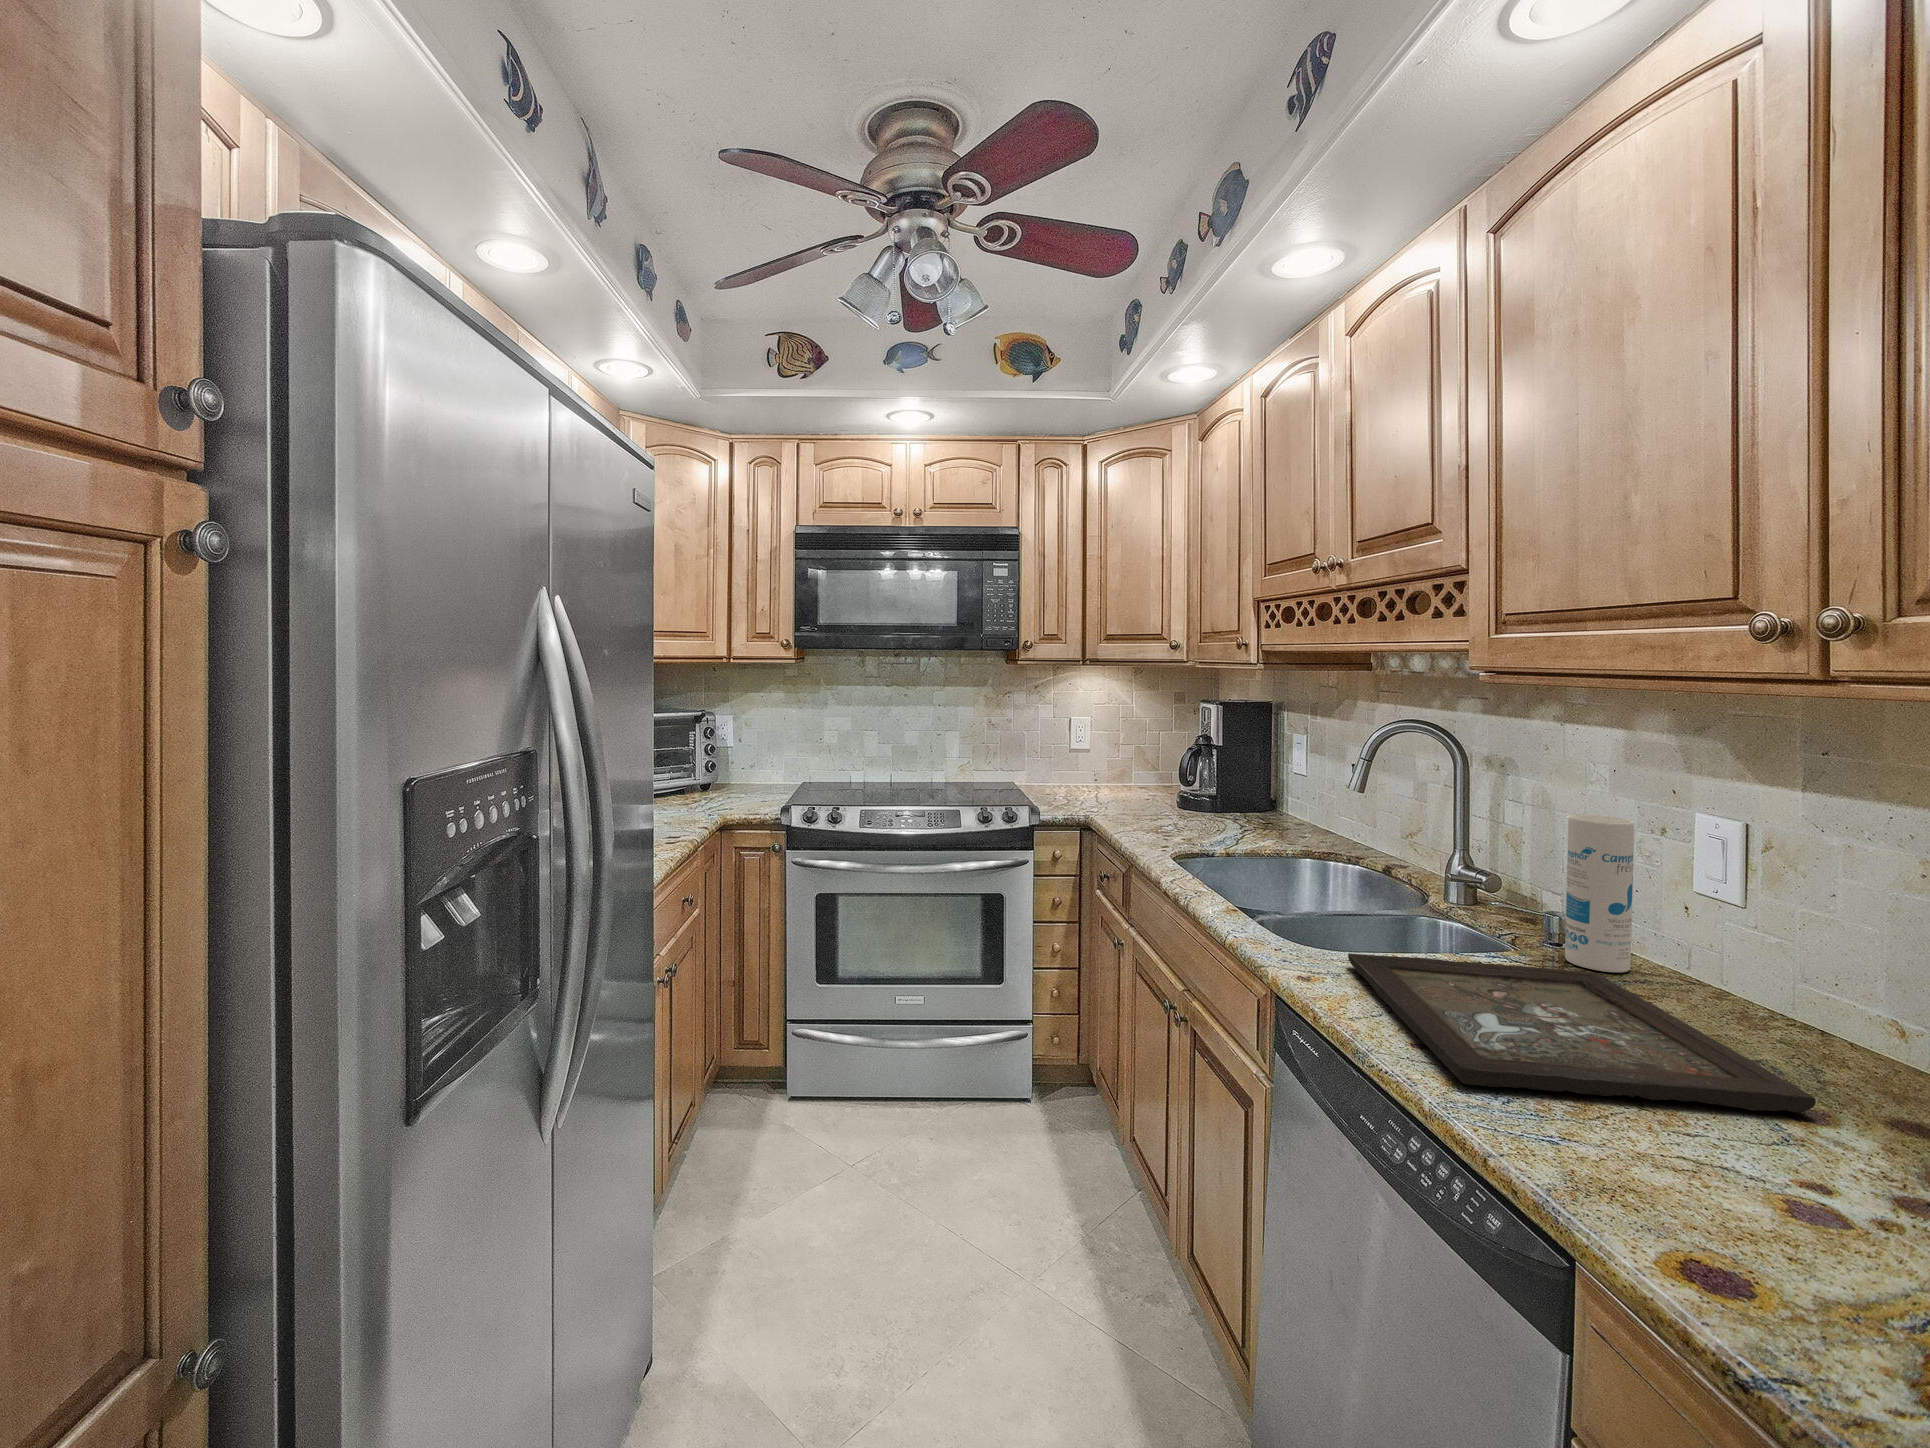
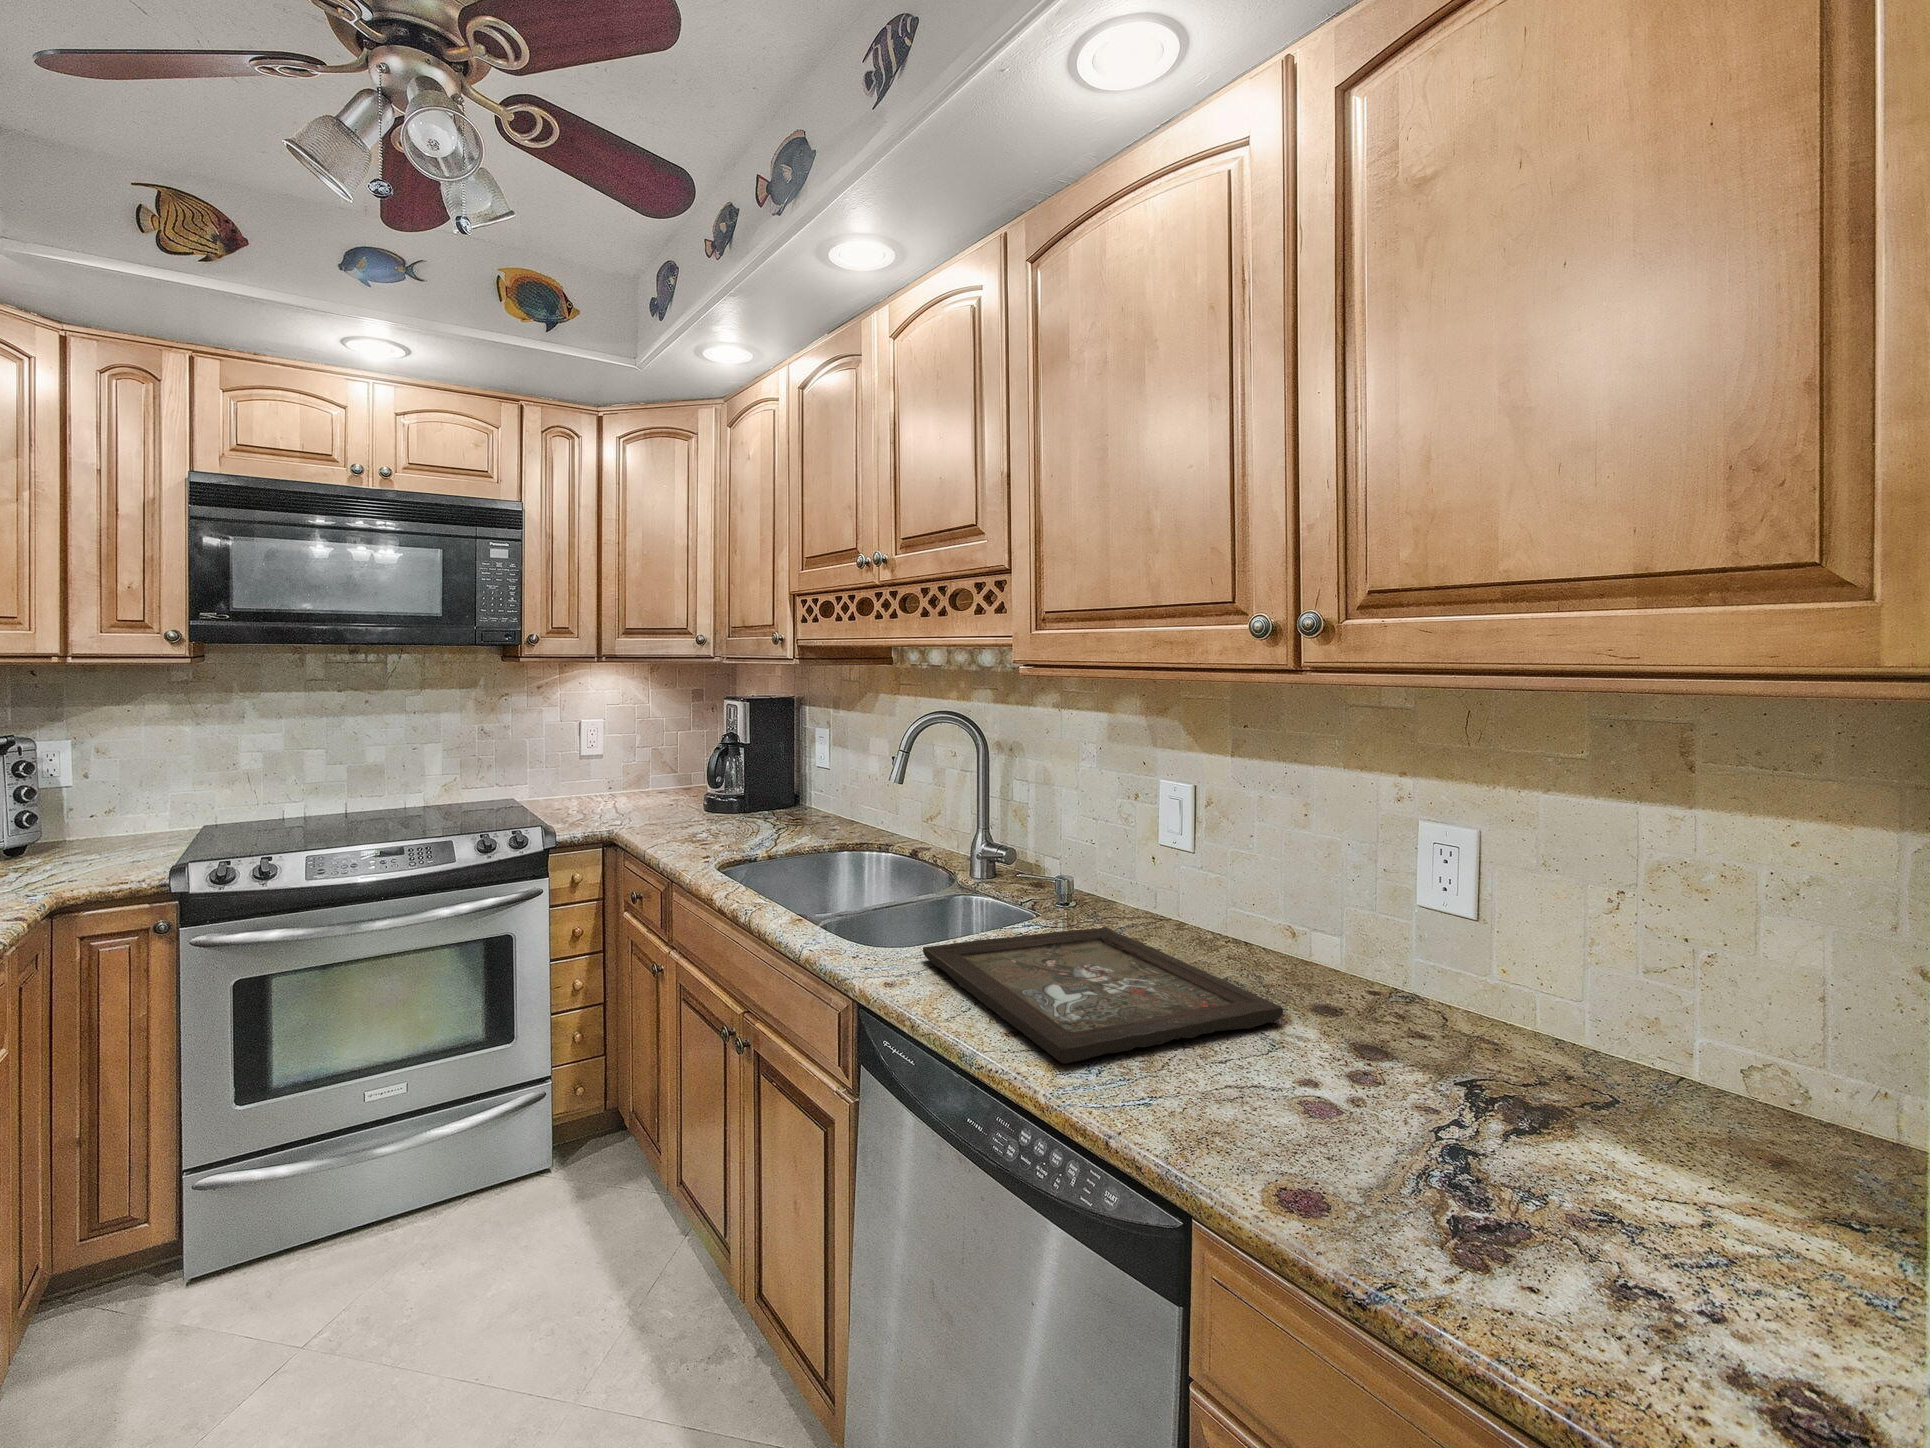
canister: present [1565,814,1634,972] -> none [1077,790,1124,924]

